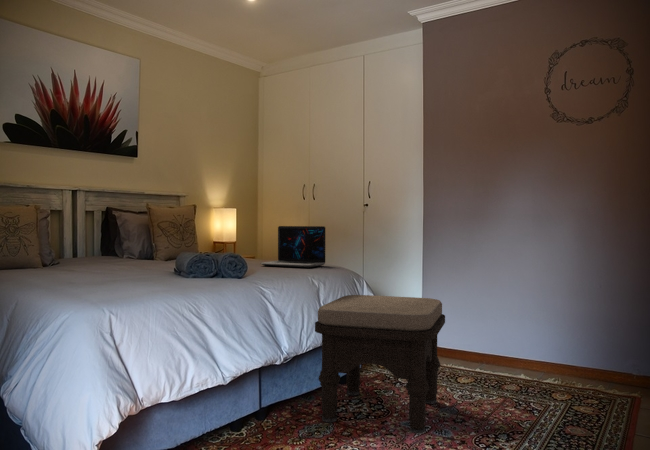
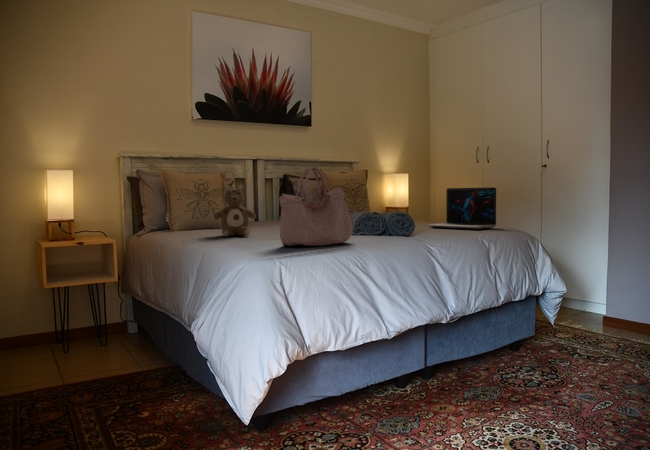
handbag: none [107,206,187,291] -> present [280,167,353,246]
stuffed bear: none [19,220,73,281] -> present [213,184,256,237]
ottoman: present [315,295,445,434] -> none [482,258,635,409]

